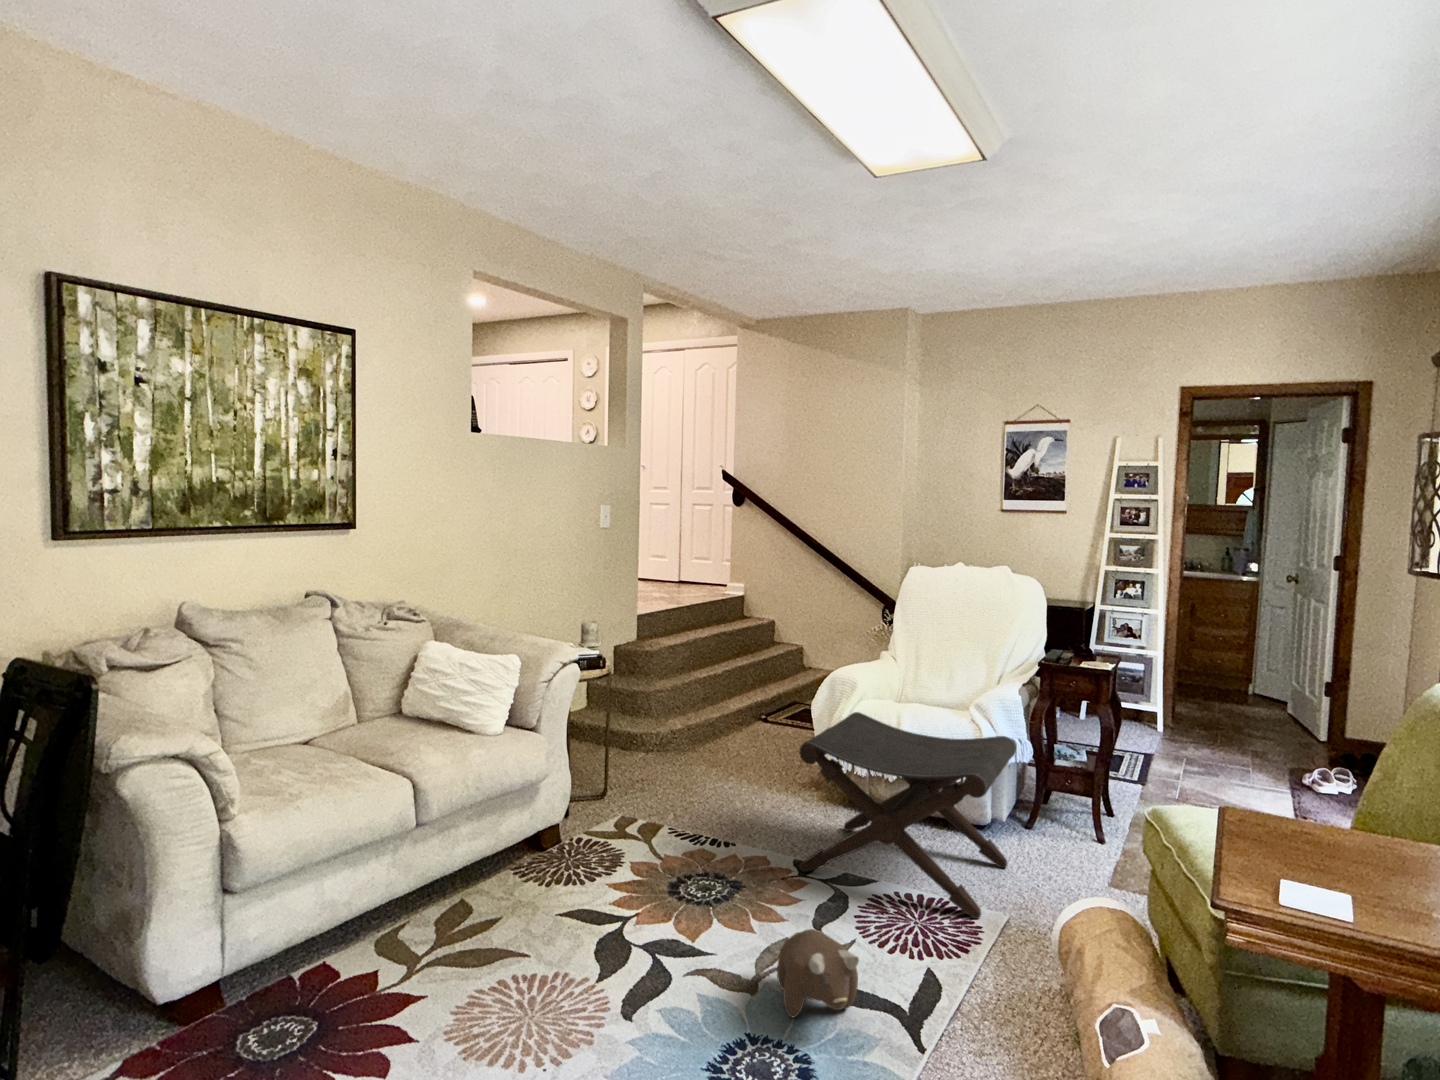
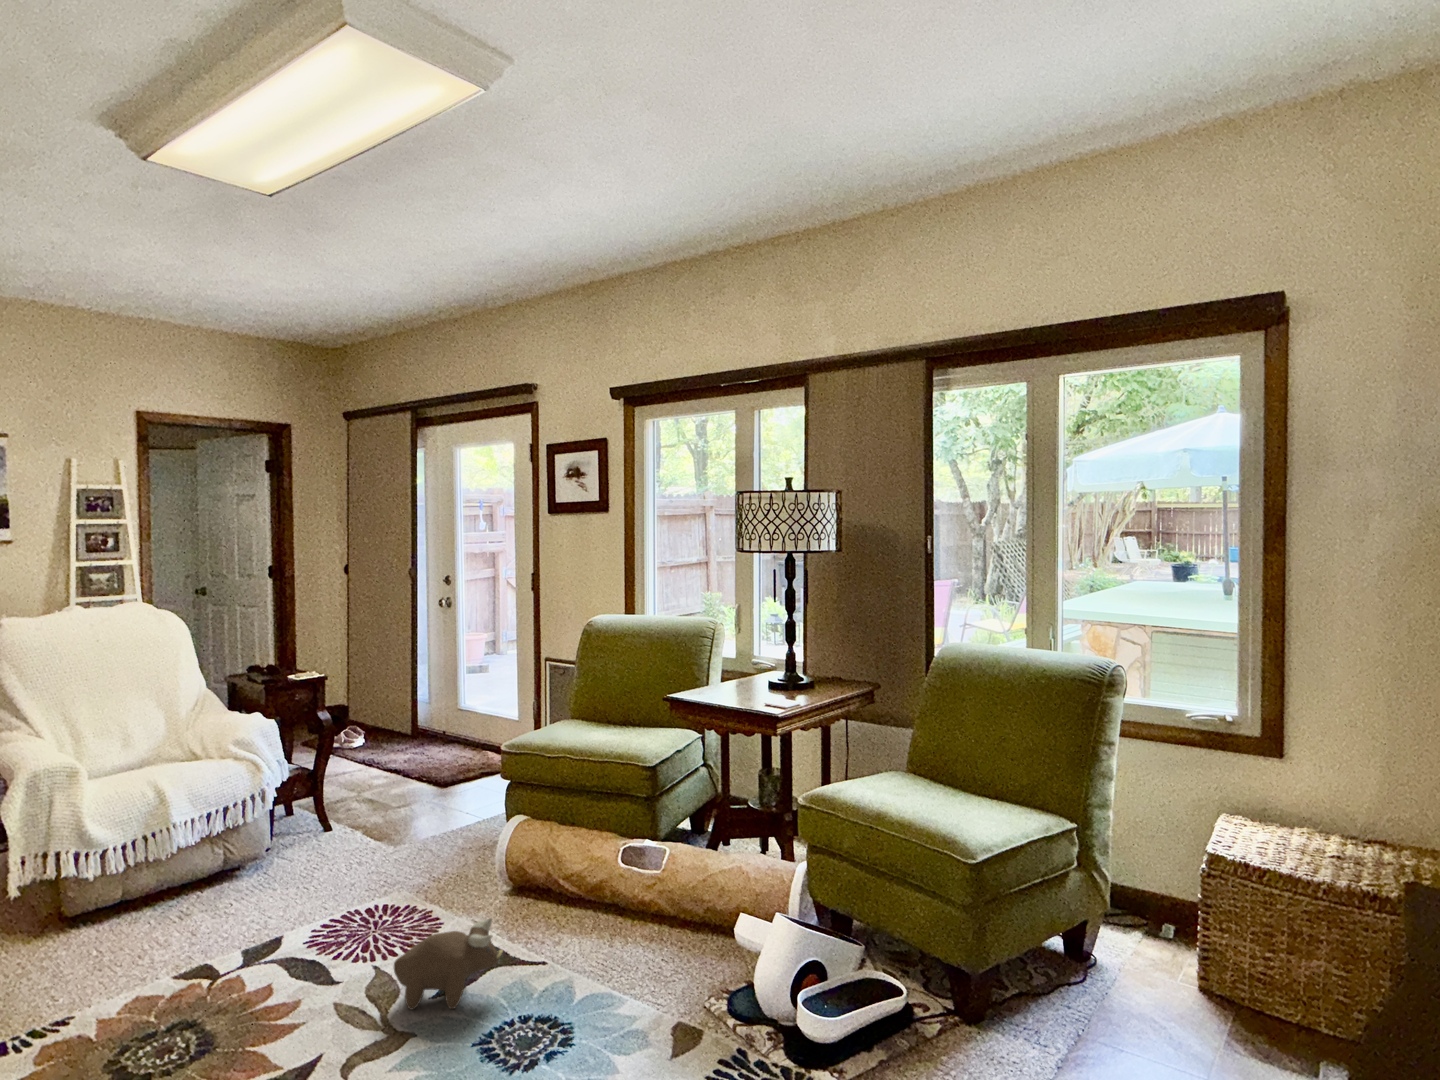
footstool: present [799,712,1016,919] -> none [130,756,385,979]

